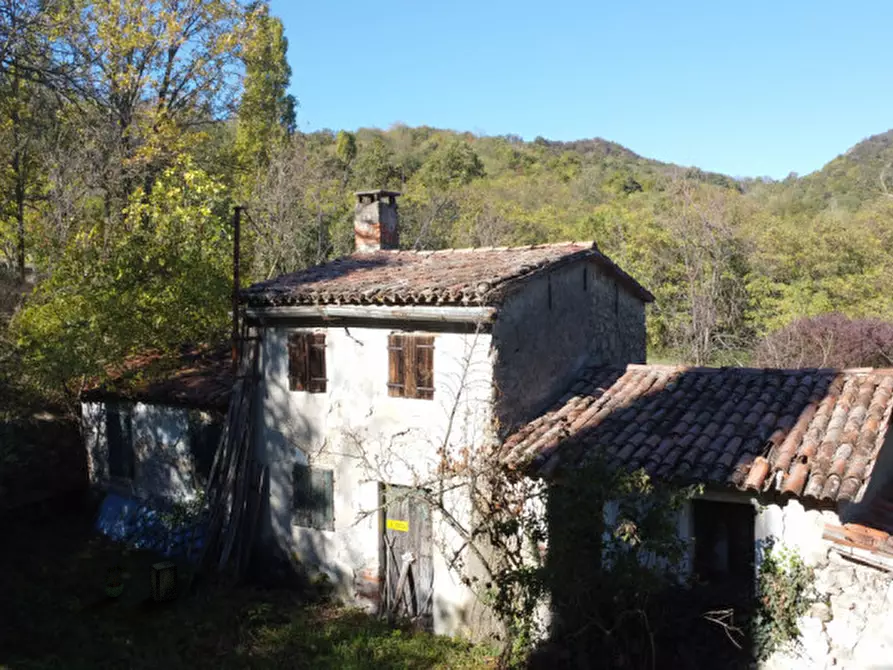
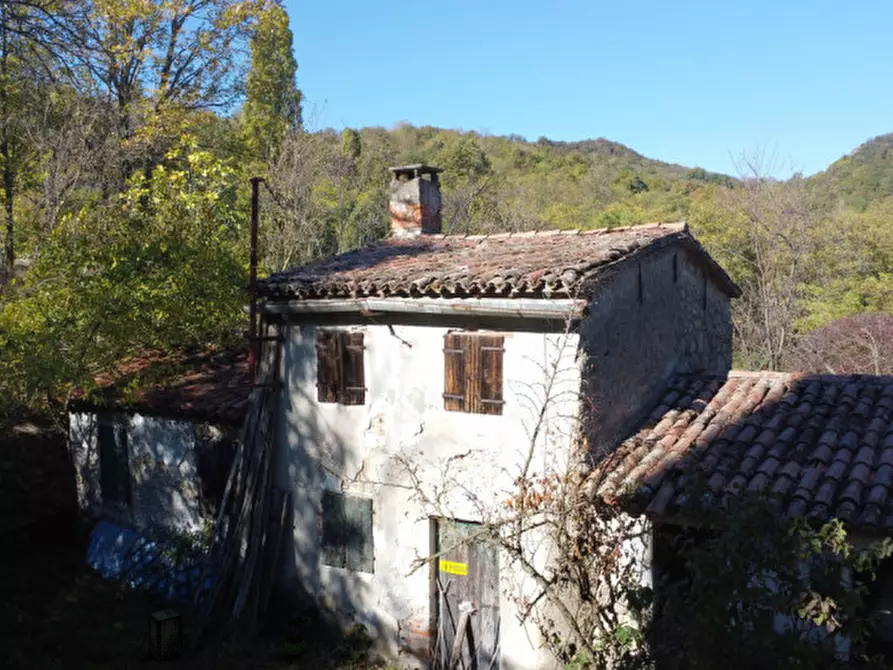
potted plant: present [104,565,127,597] -> present [284,615,308,655]

